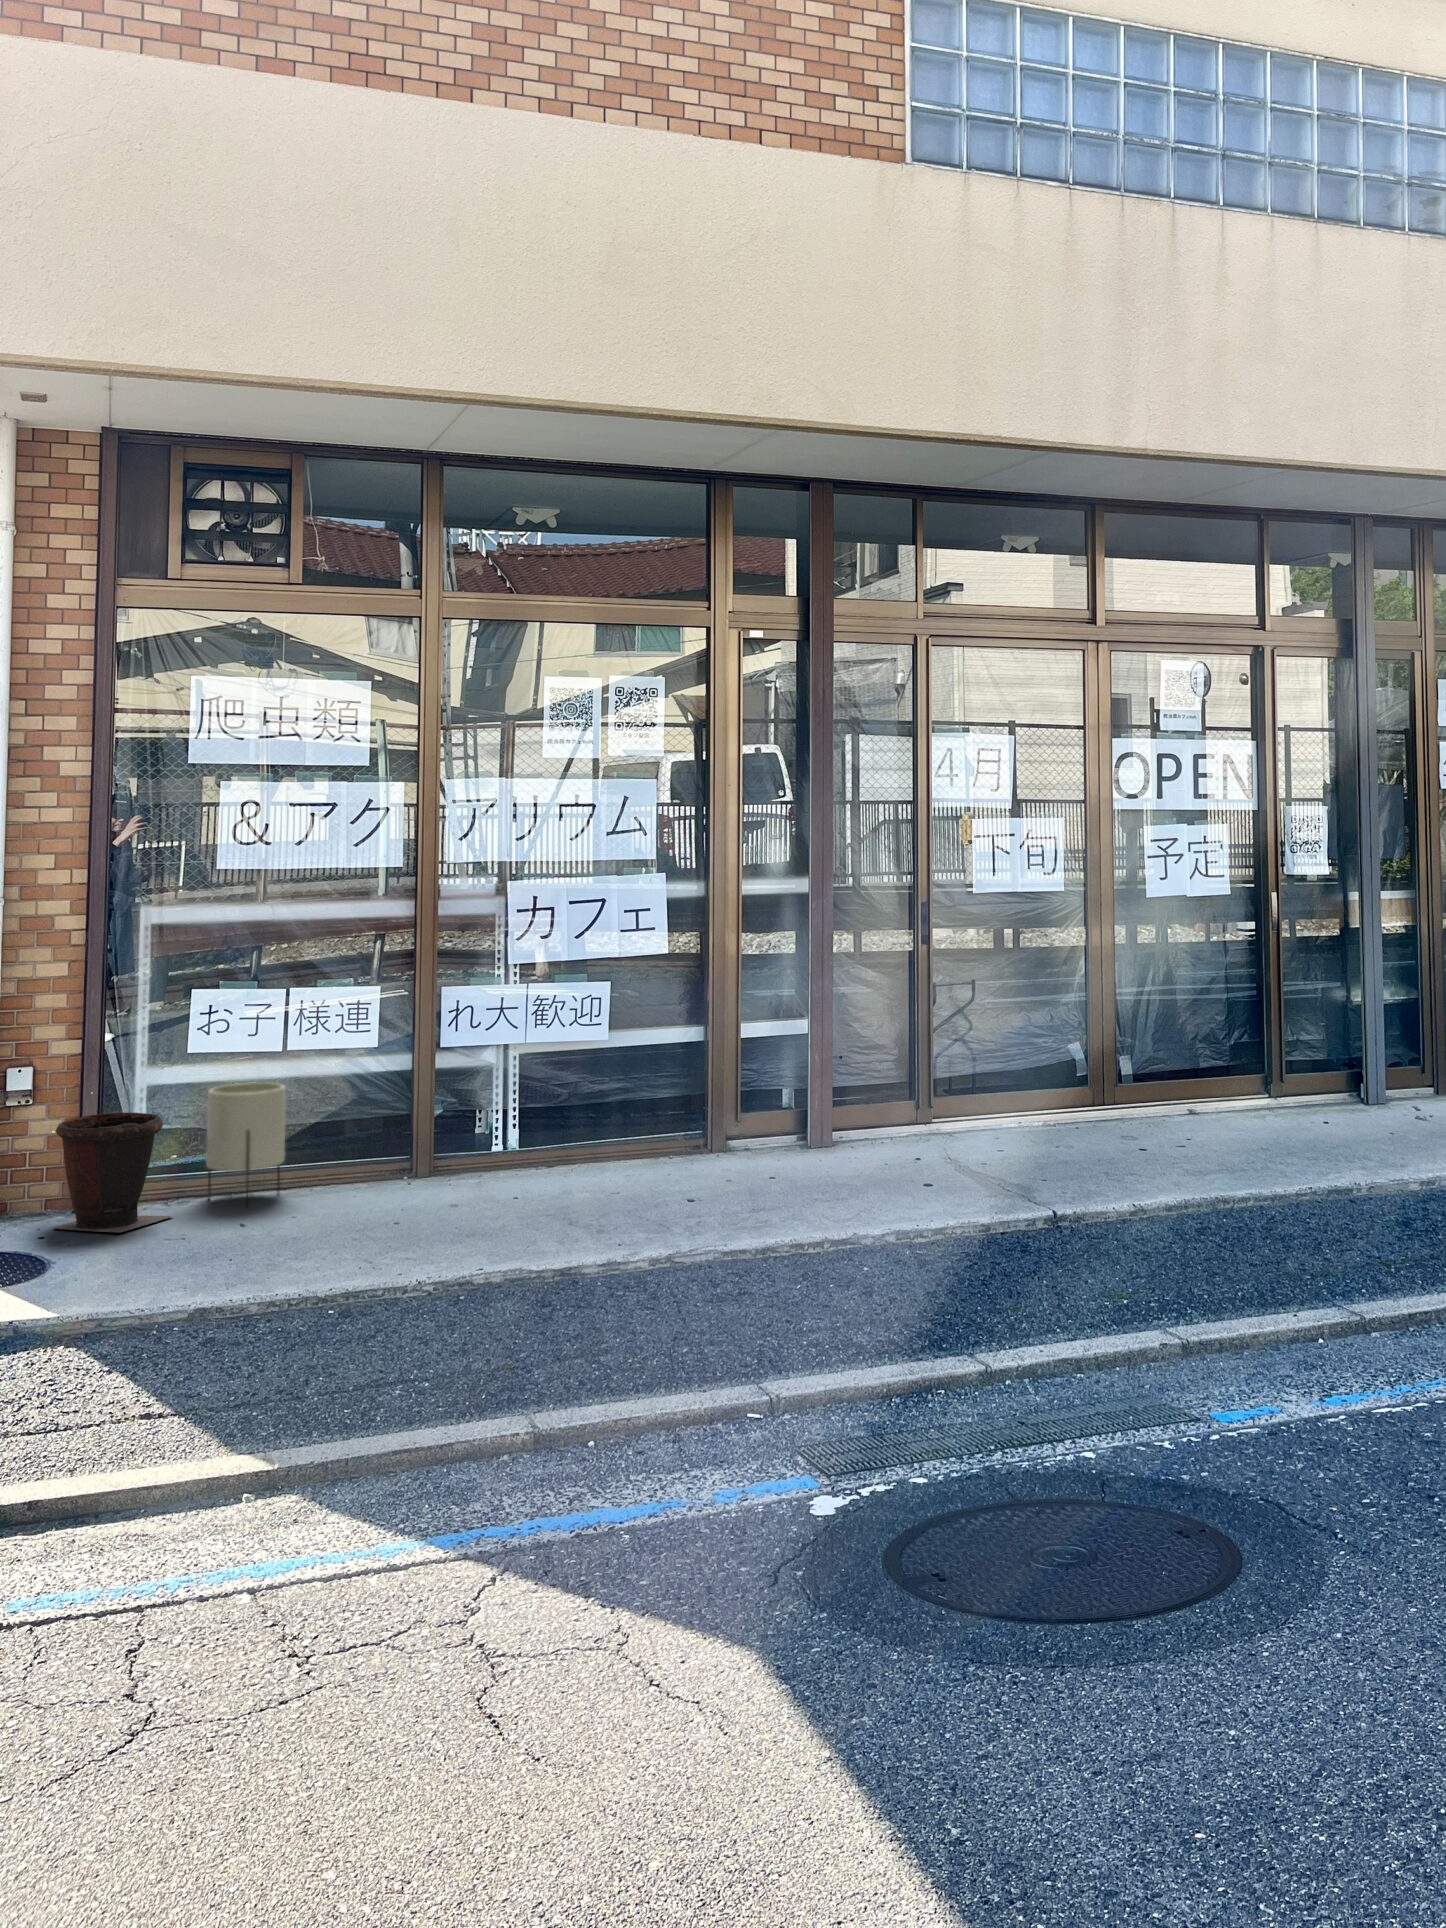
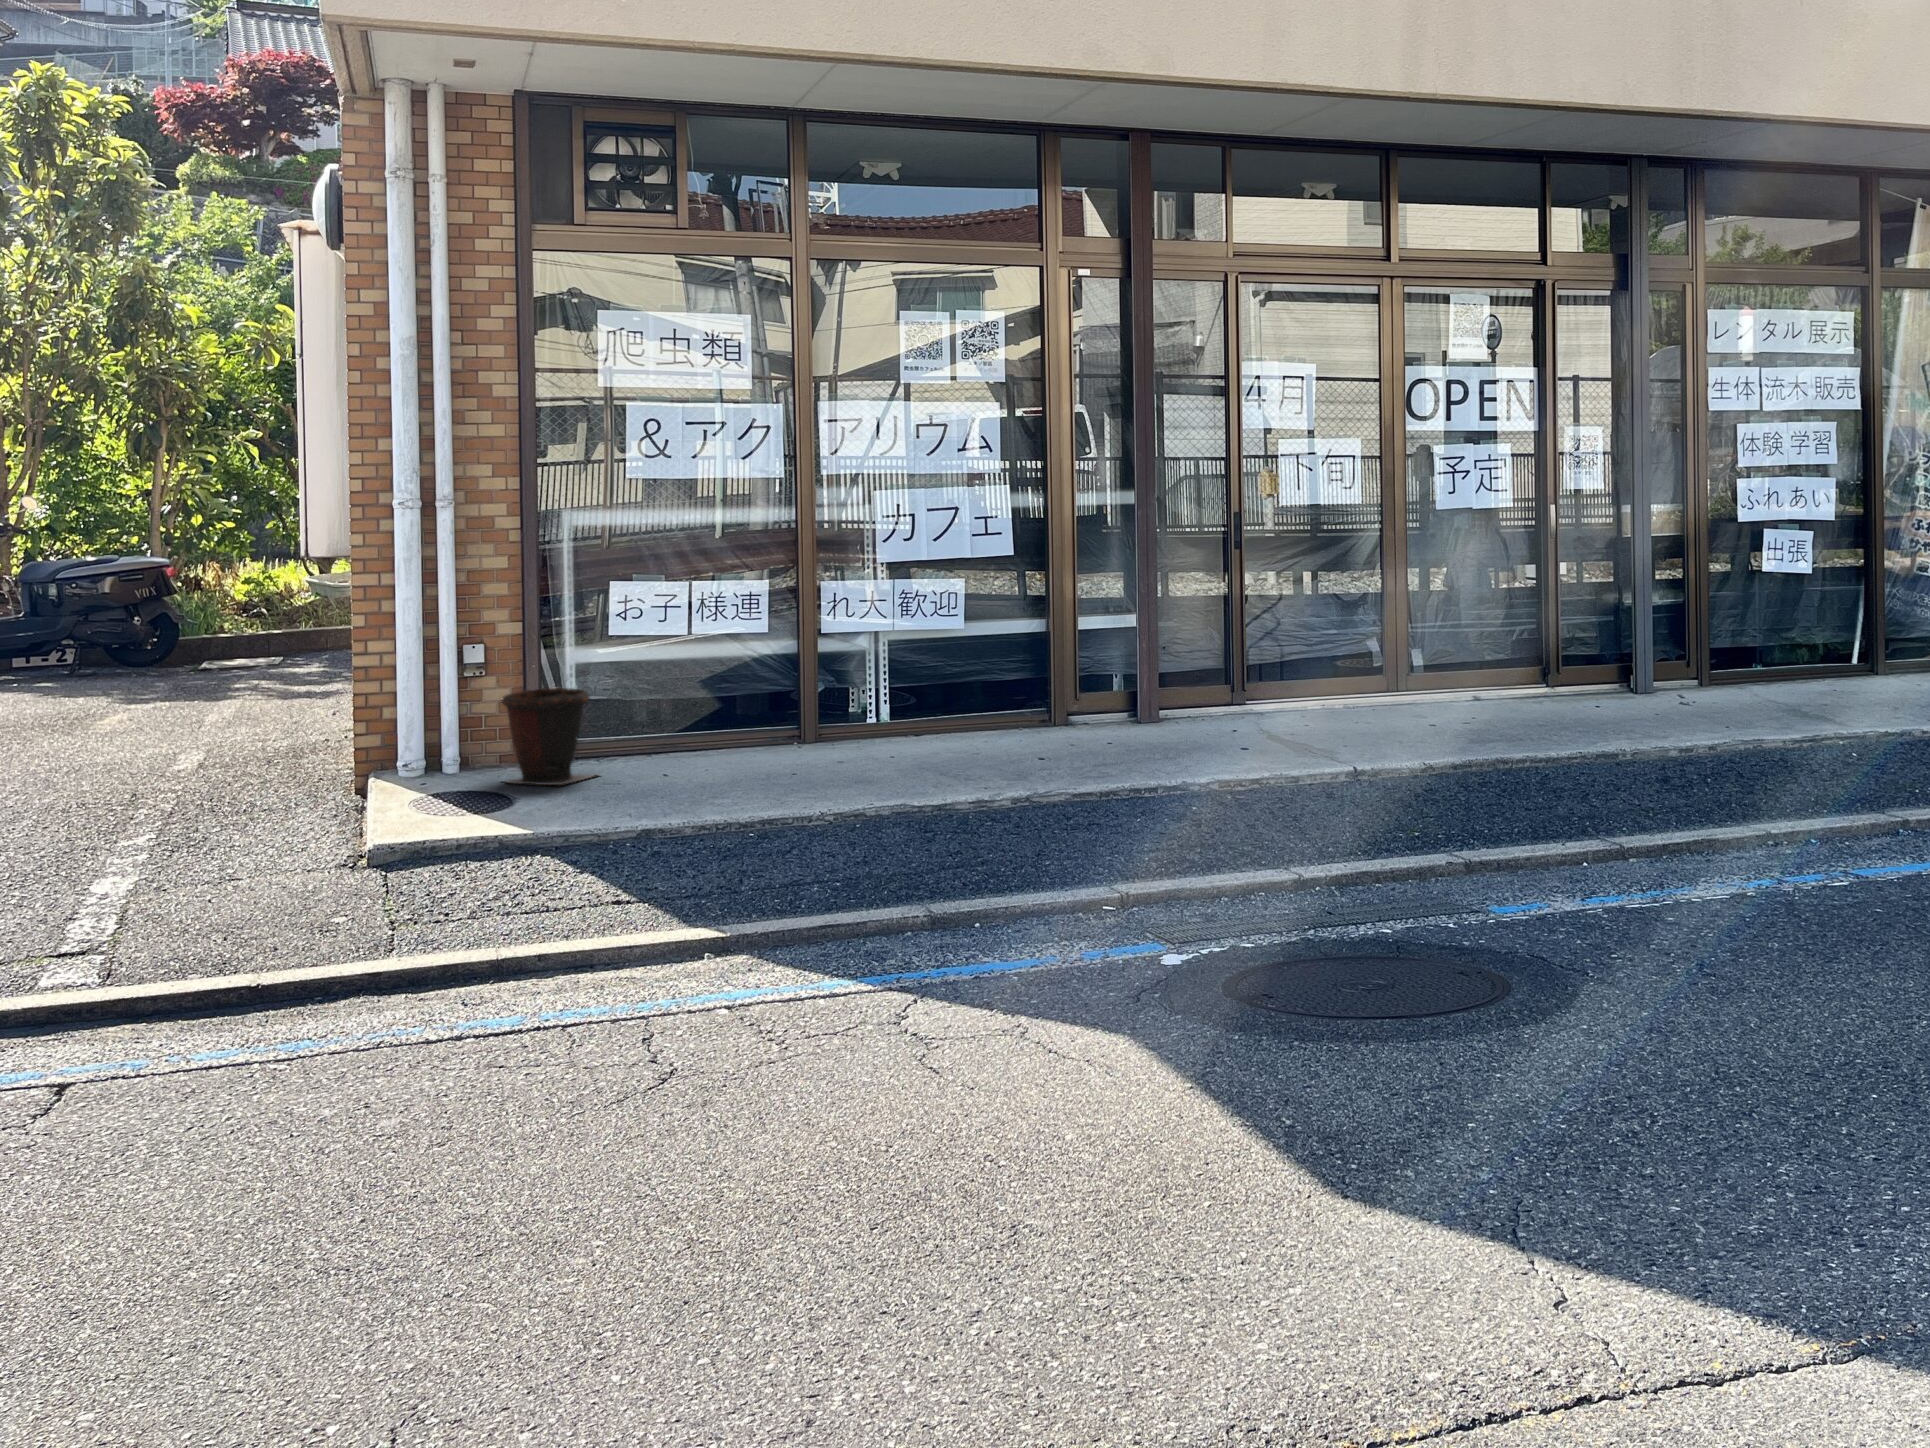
planter: present [206,1082,286,1205] -> none [623,665,690,769]

